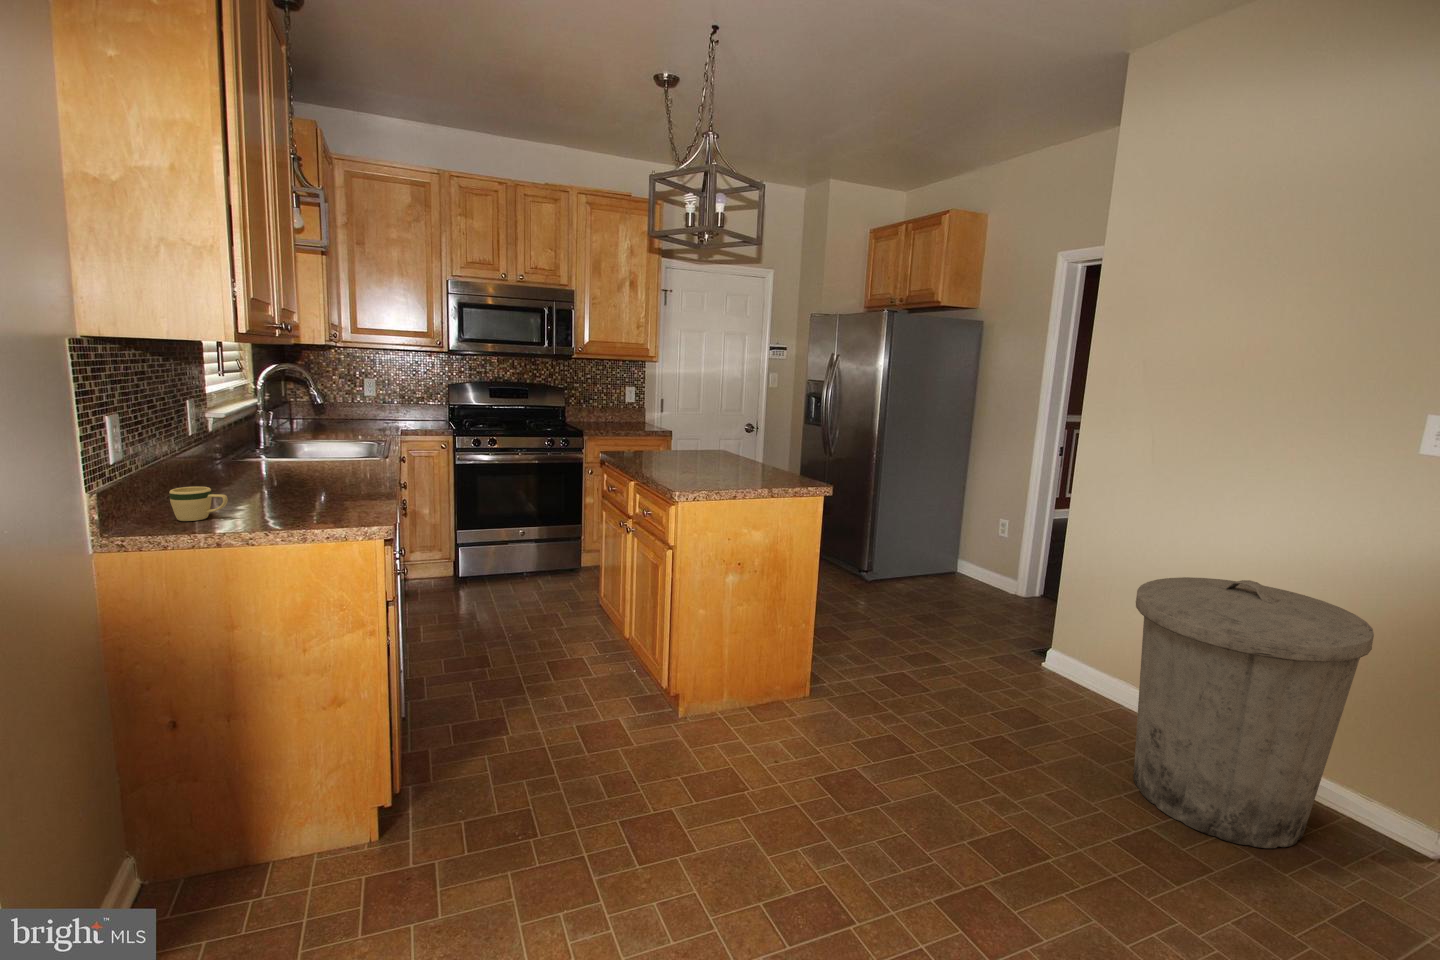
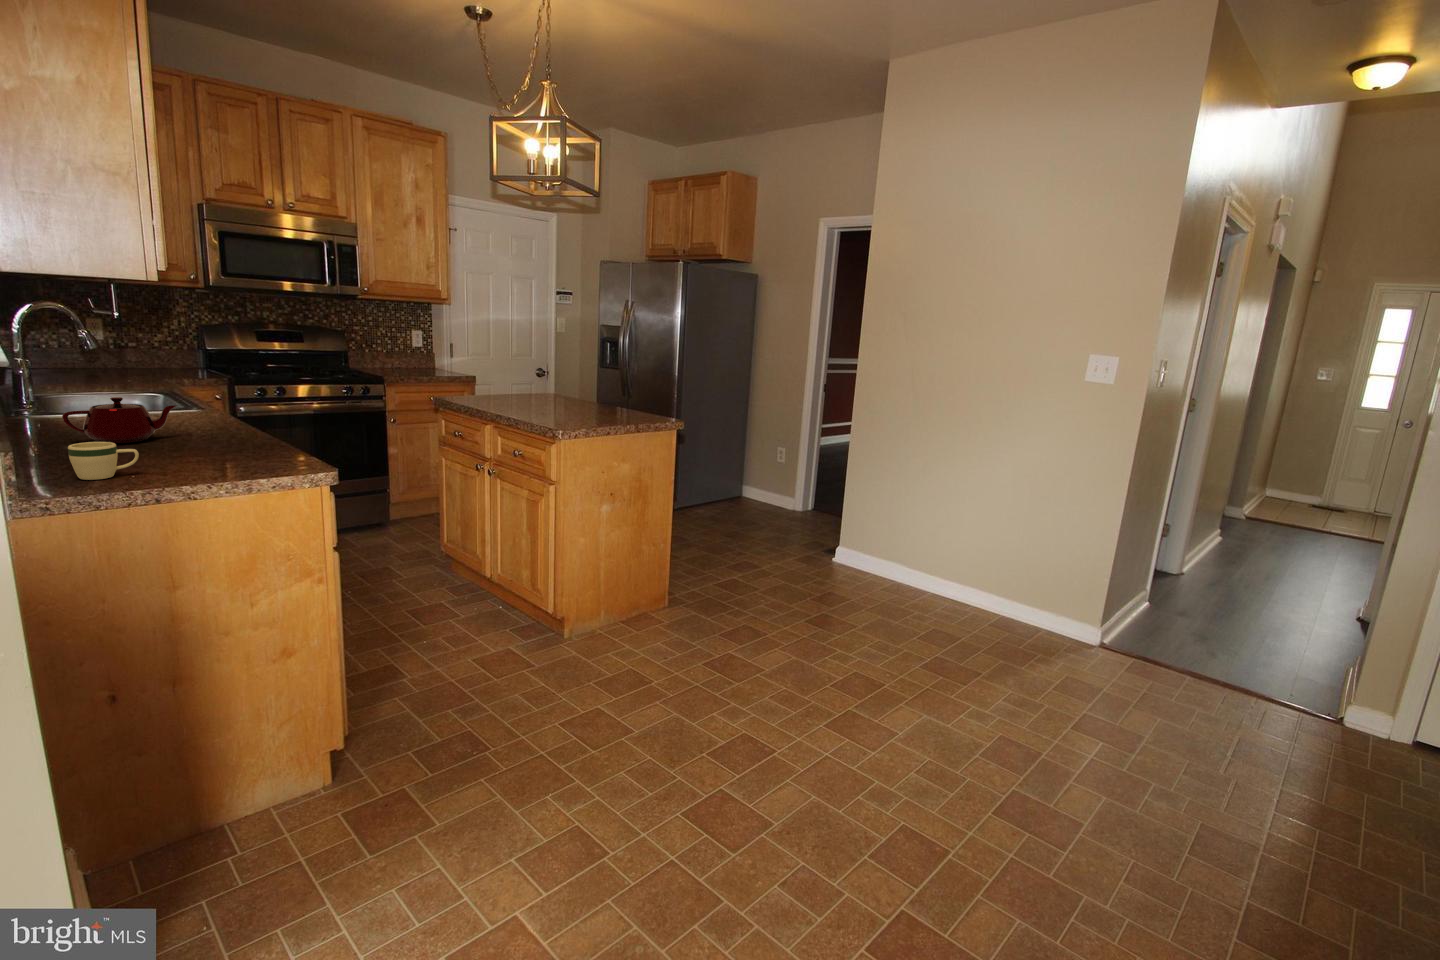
teapot: none [230,446,320,486] -> present [62,397,177,443]
trash can: present [1134,577,1374,848] -> none [912,474,1051,652]

